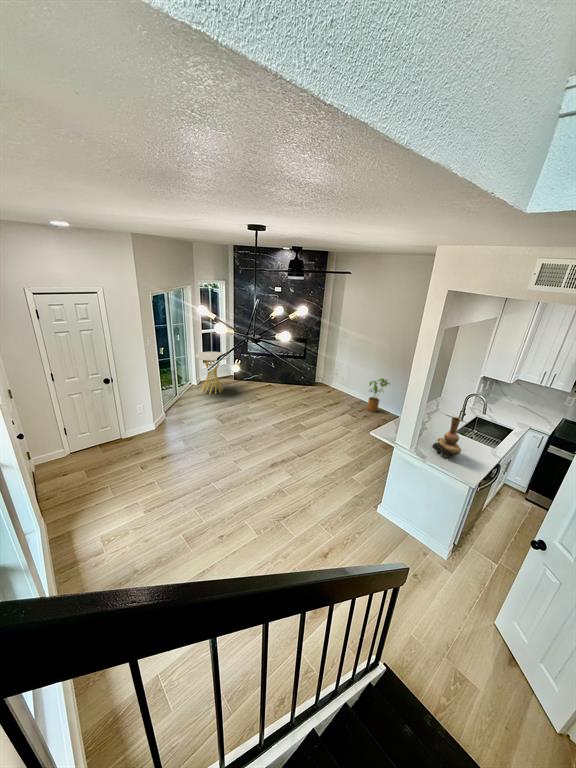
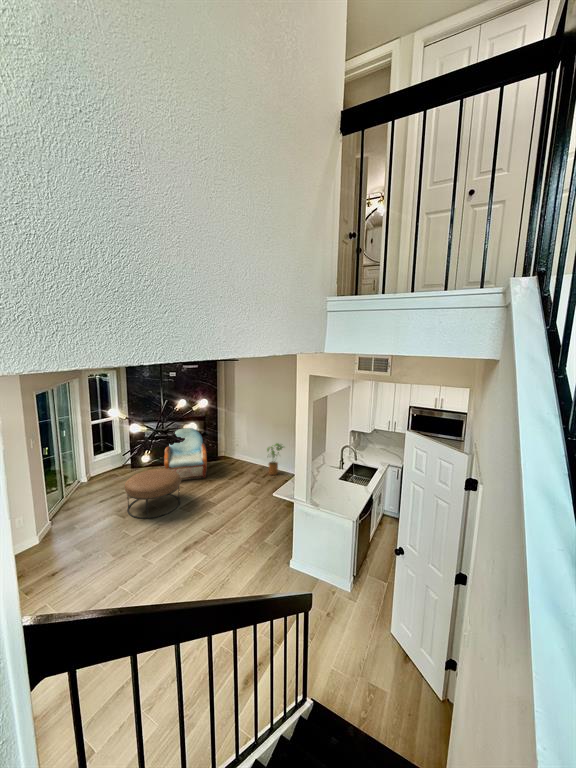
armchair: none [263,348,305,402] -> present [164,428,208,480]
side table: present [195,352,228,394] -> none [85,442,124,489]
ottoman: none [225,384,277,430] -> present [125,469,181,519]
vase: present [432,417,461,457] -> none [322,467,344,503]

